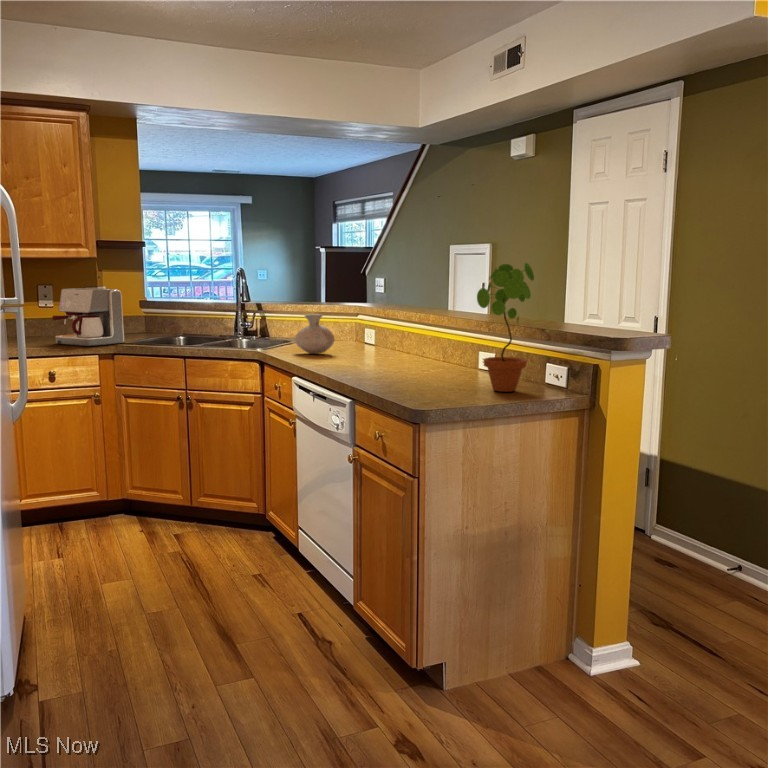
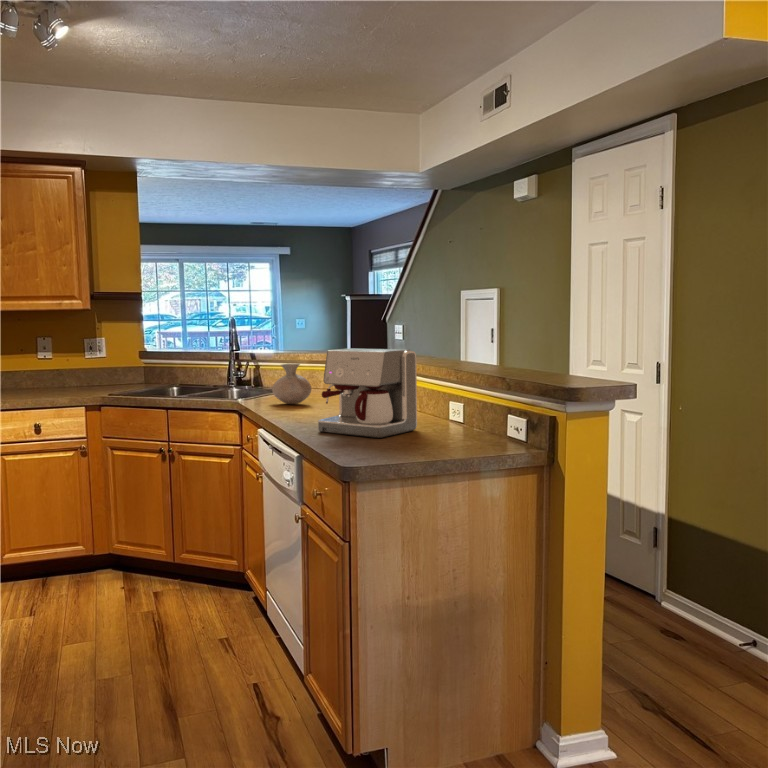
potted plant: present [477,263,534,392] -> none [423,306,485,447]
coffee maker: present [52,288,124,346] -> present [318,348,417,438]

